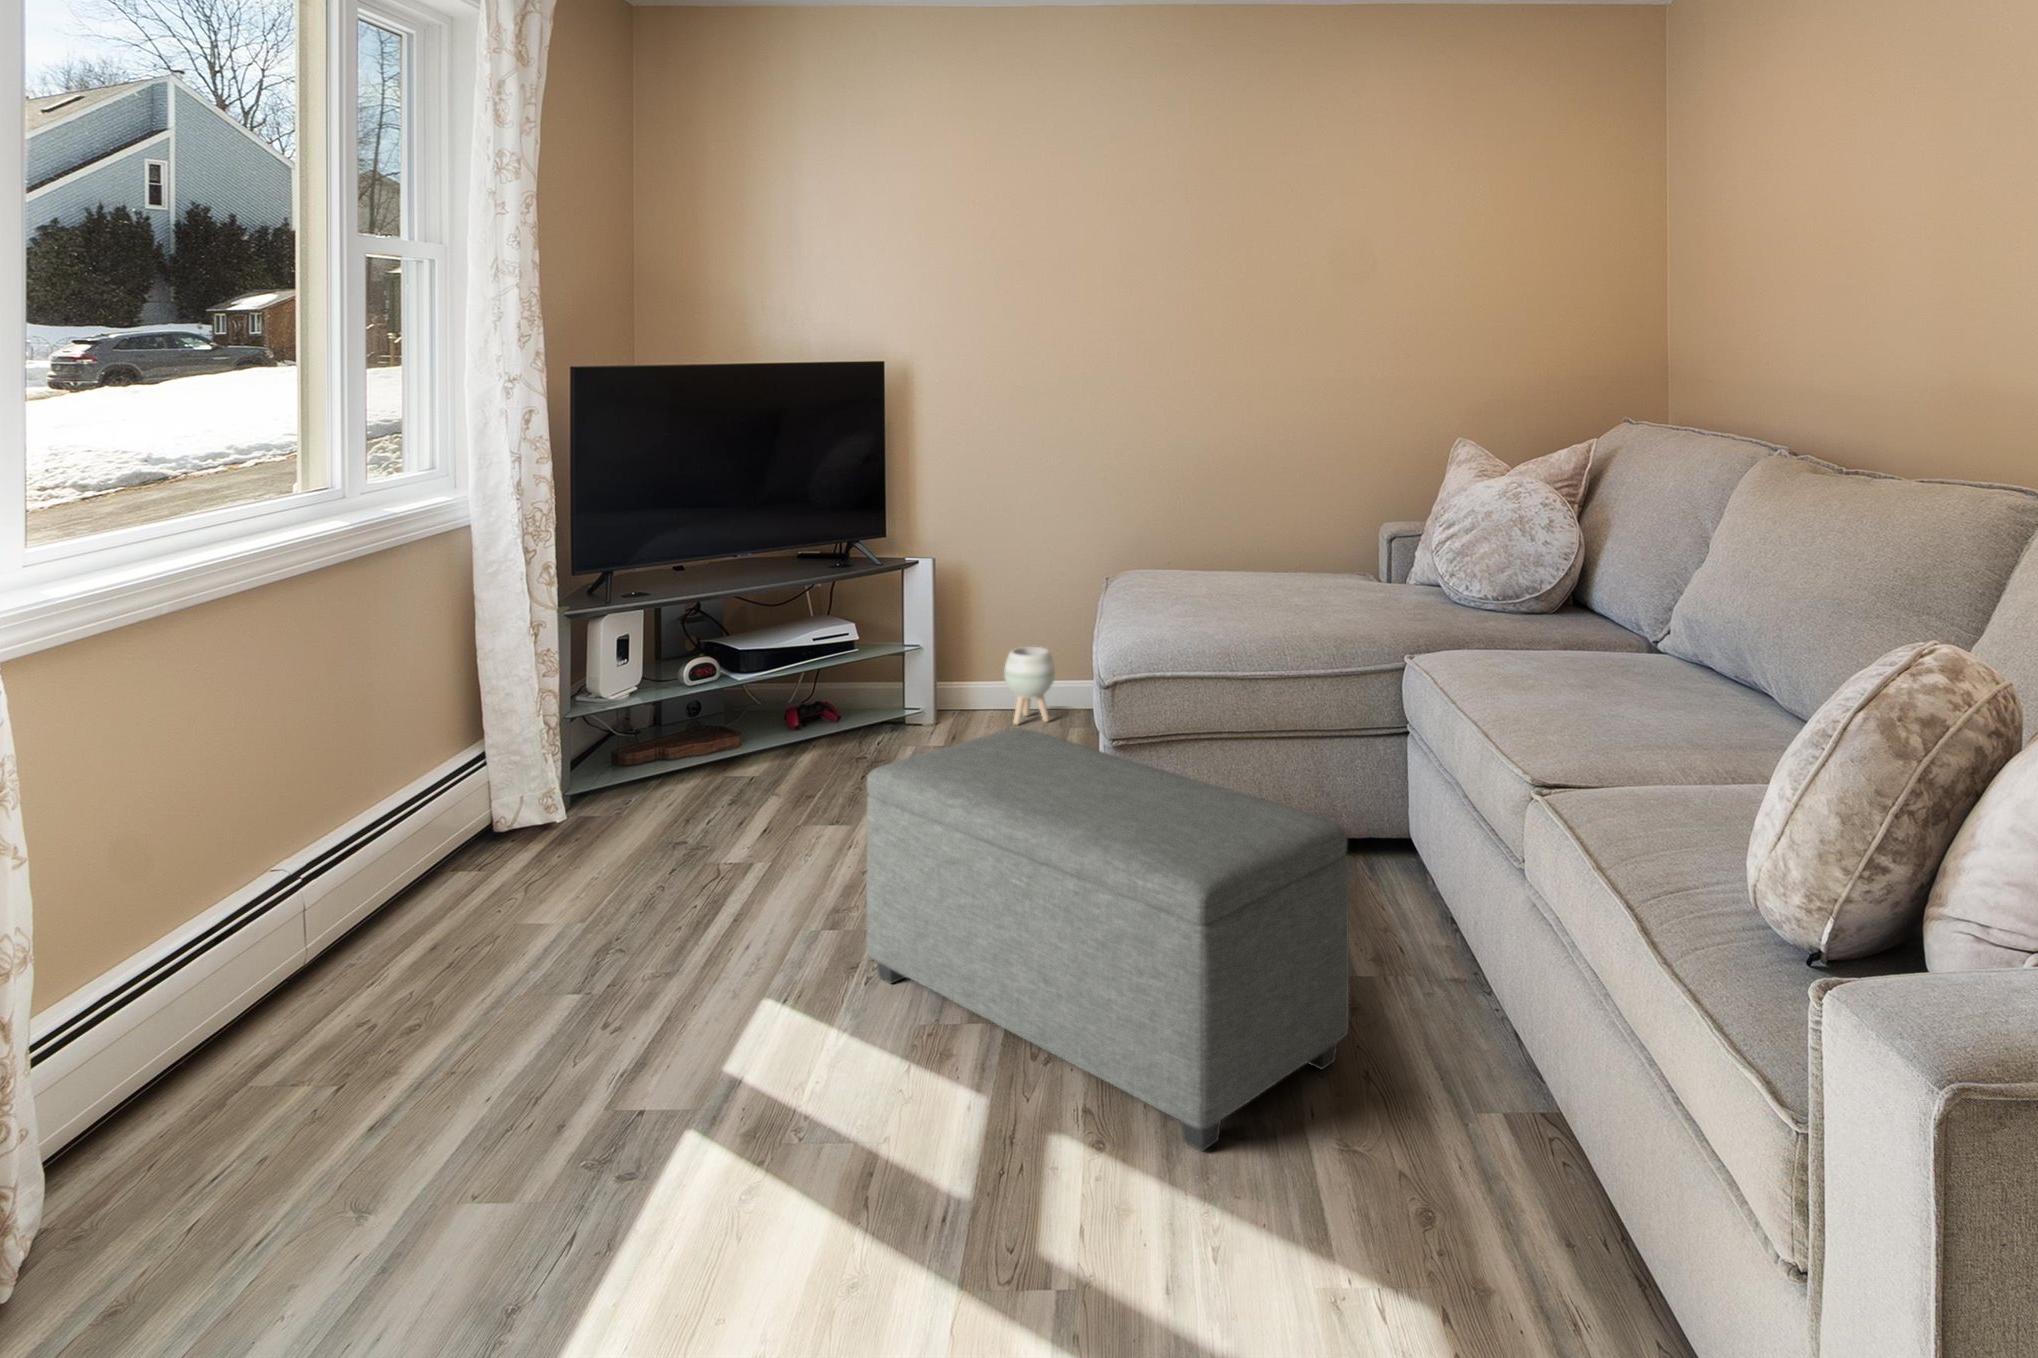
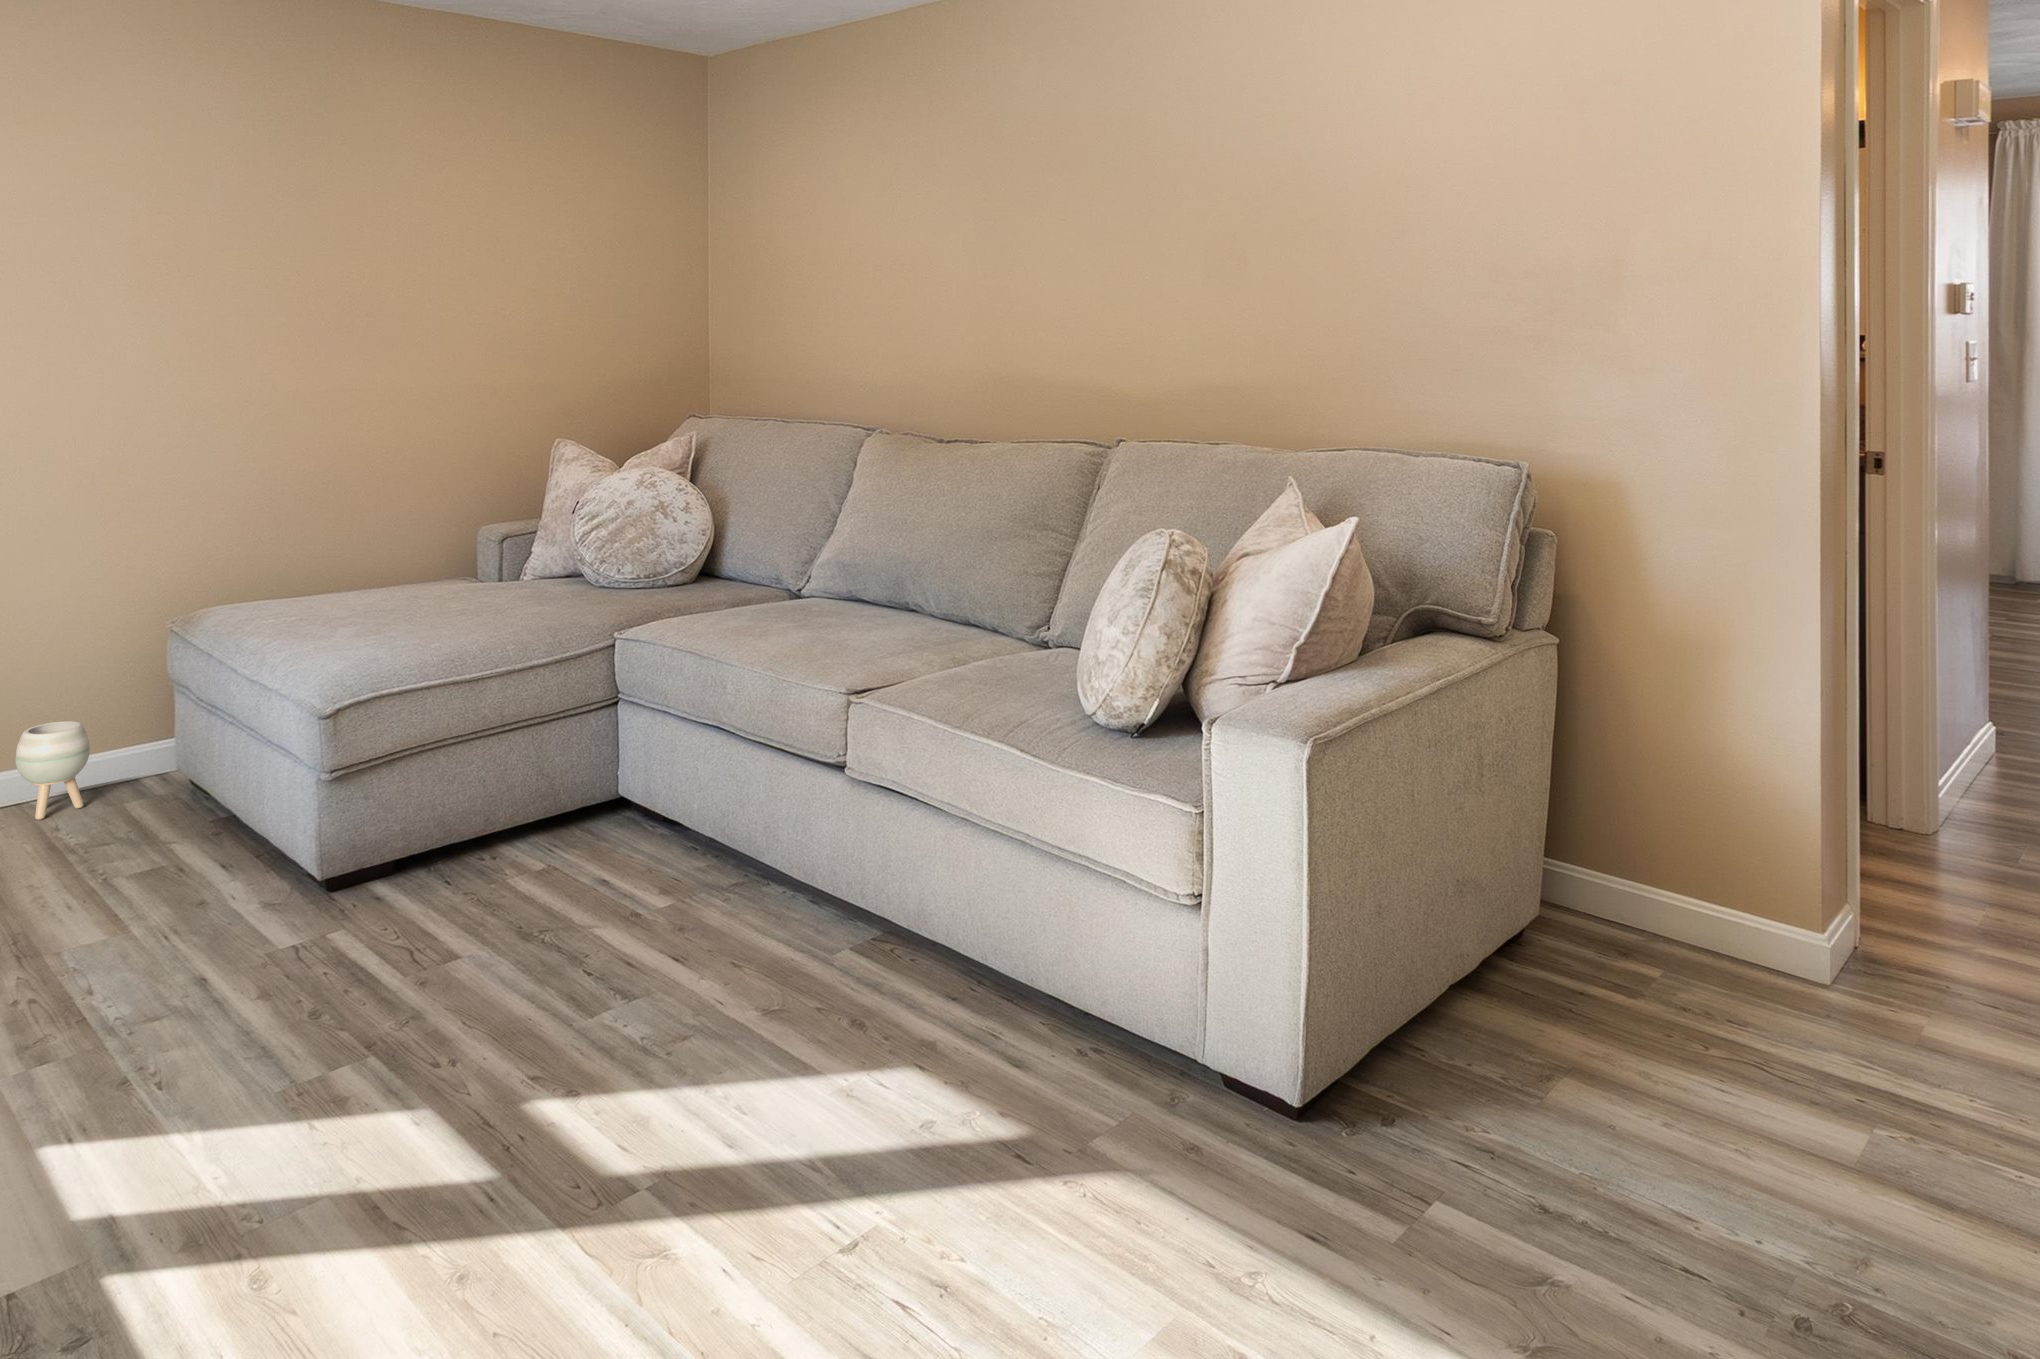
ottoman: present [866,728,1349,1151] -> none [159,759,717,1073]

